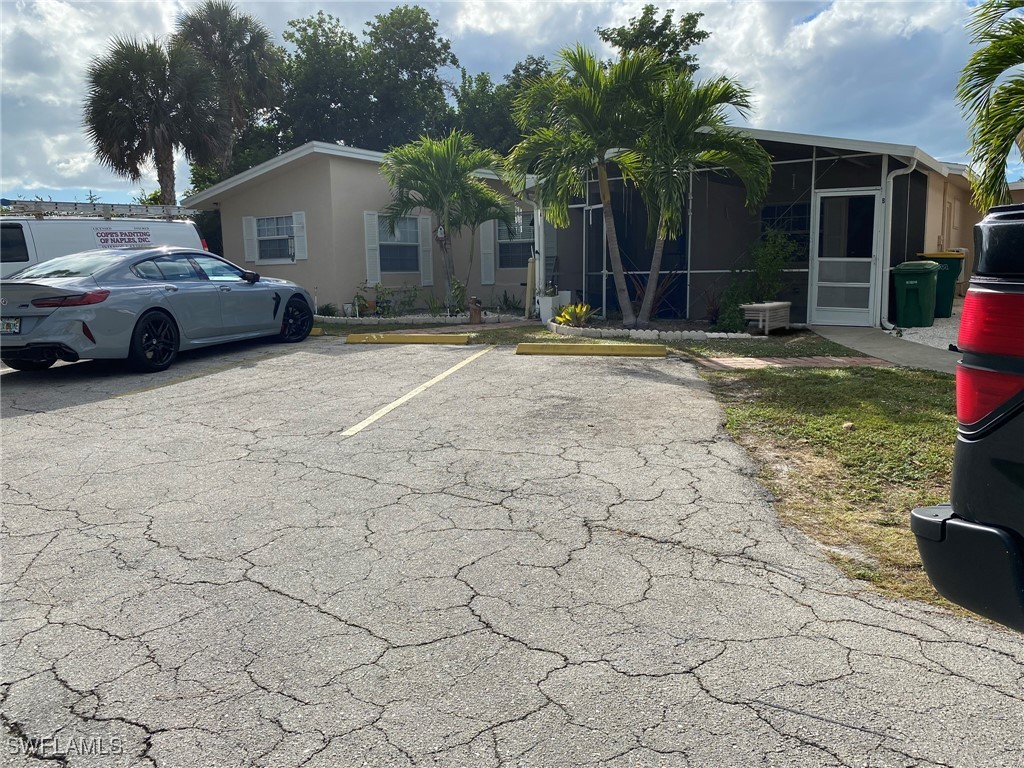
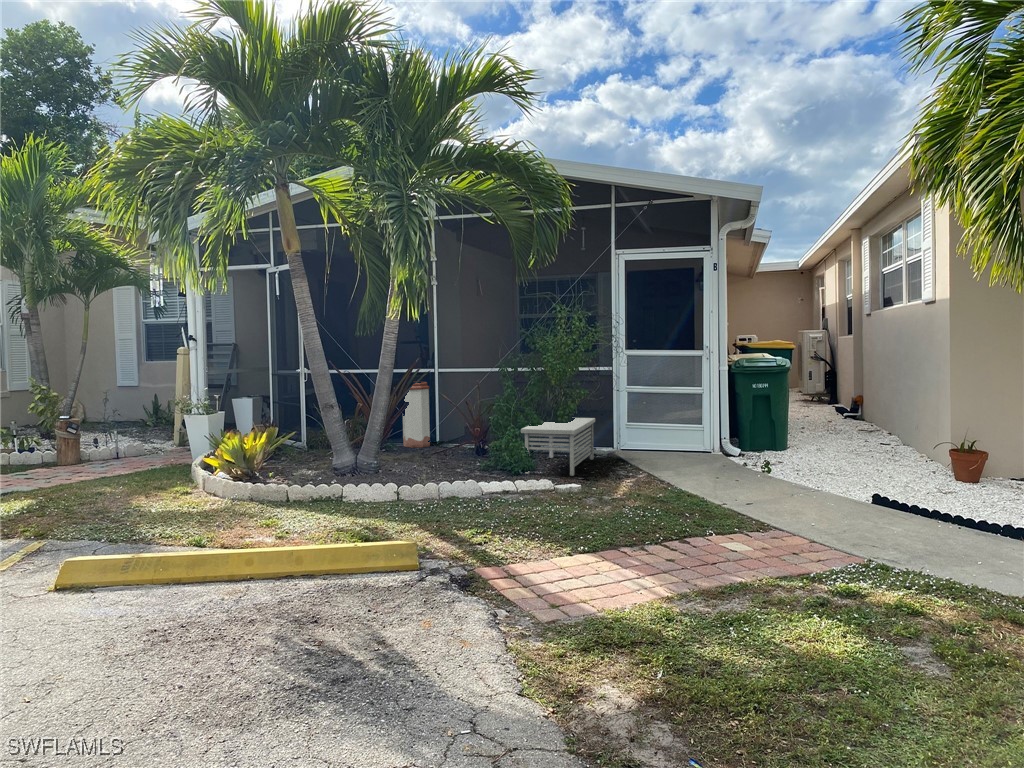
trash can: none [667,280,685,322] -> present [403,382,430,448]

